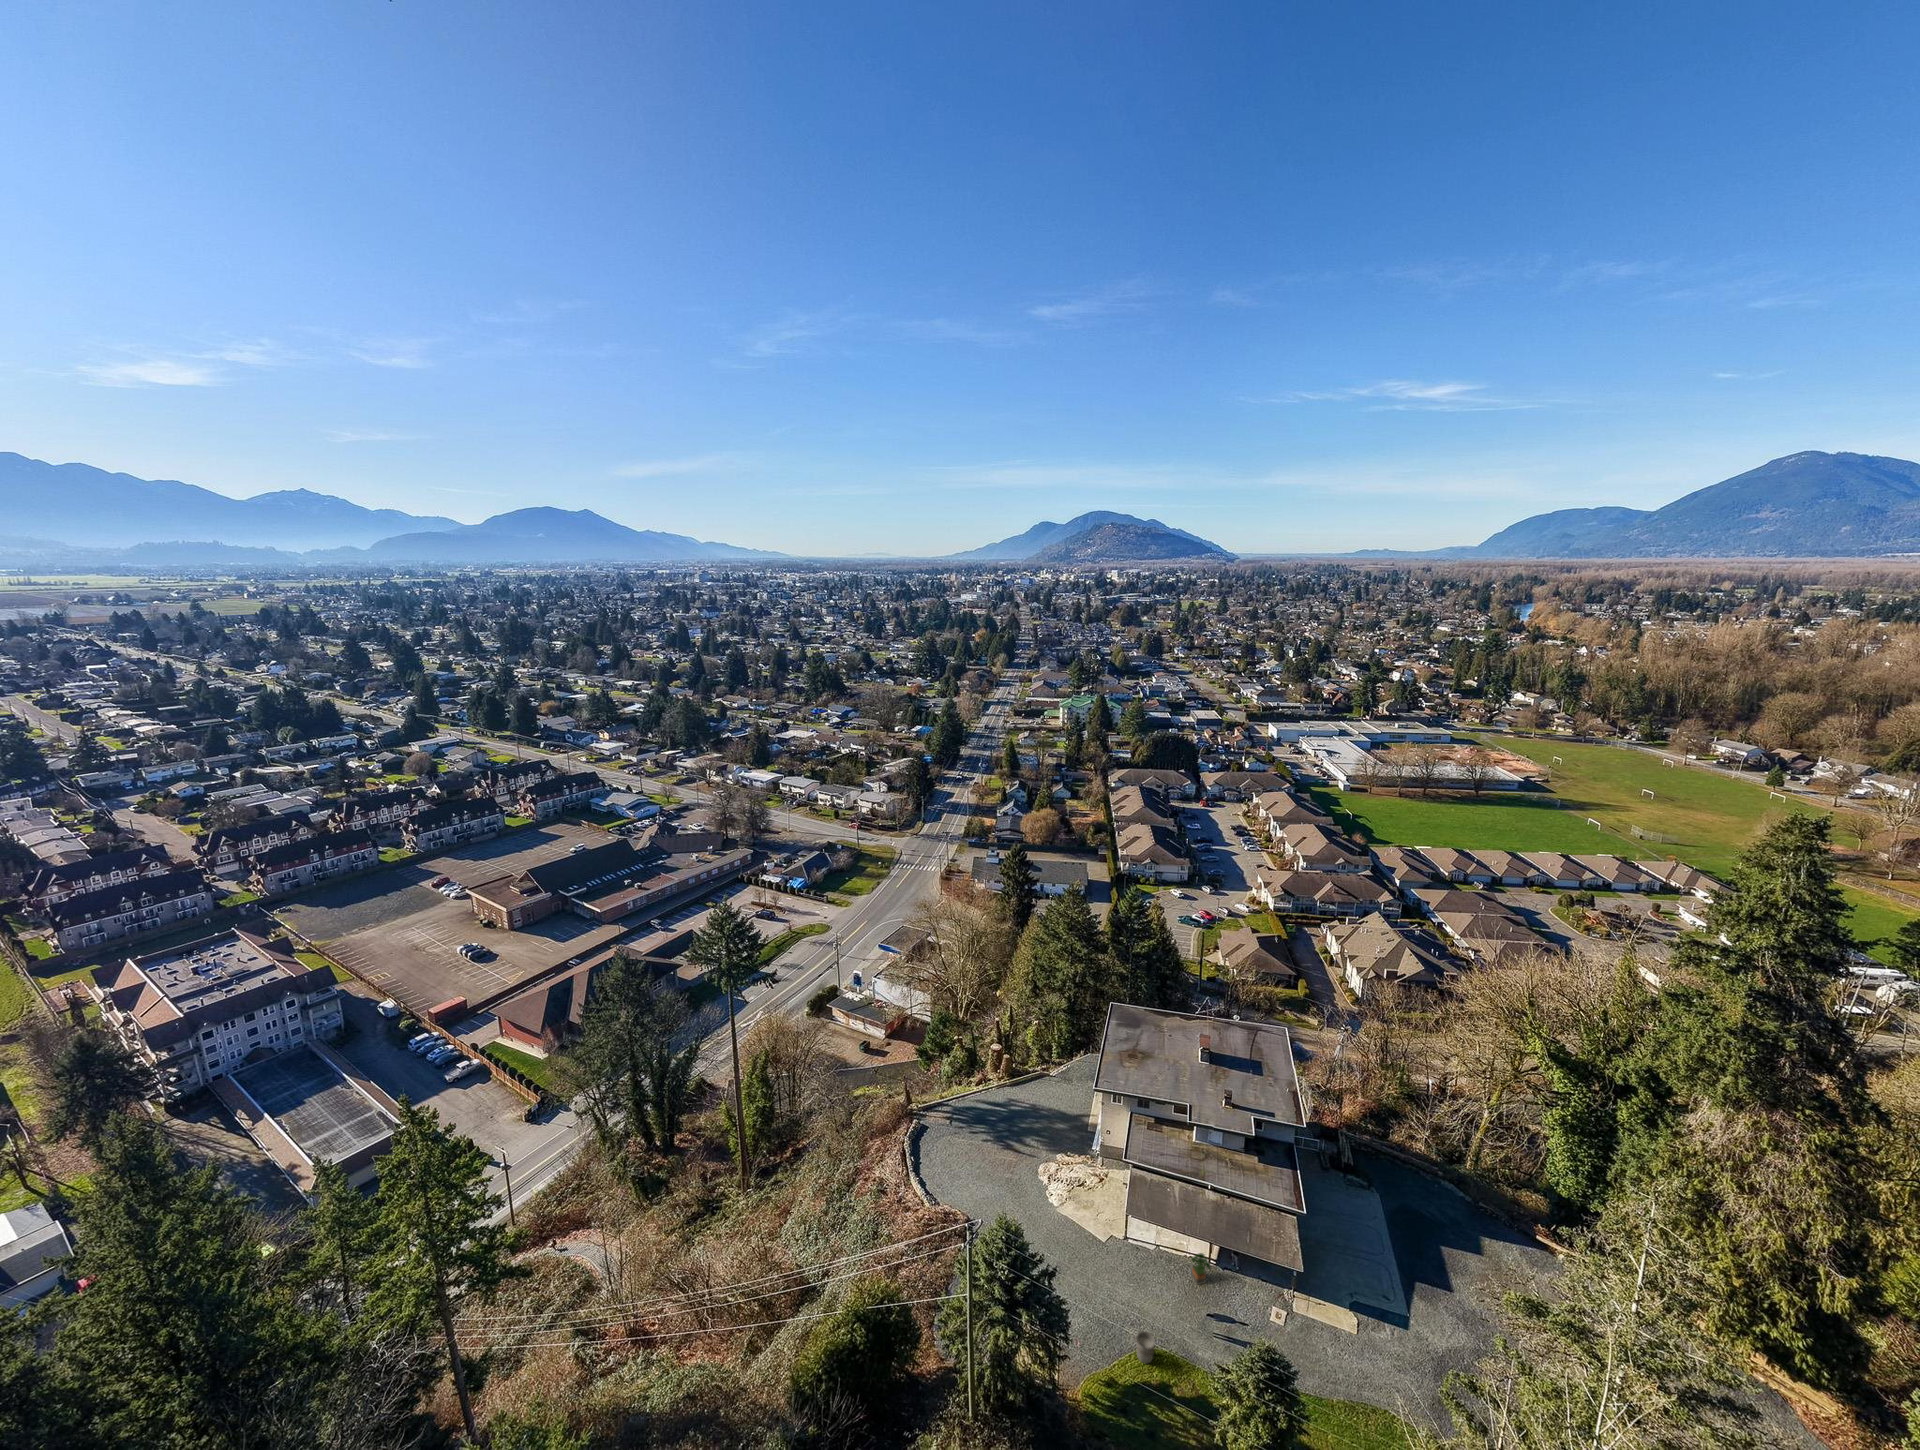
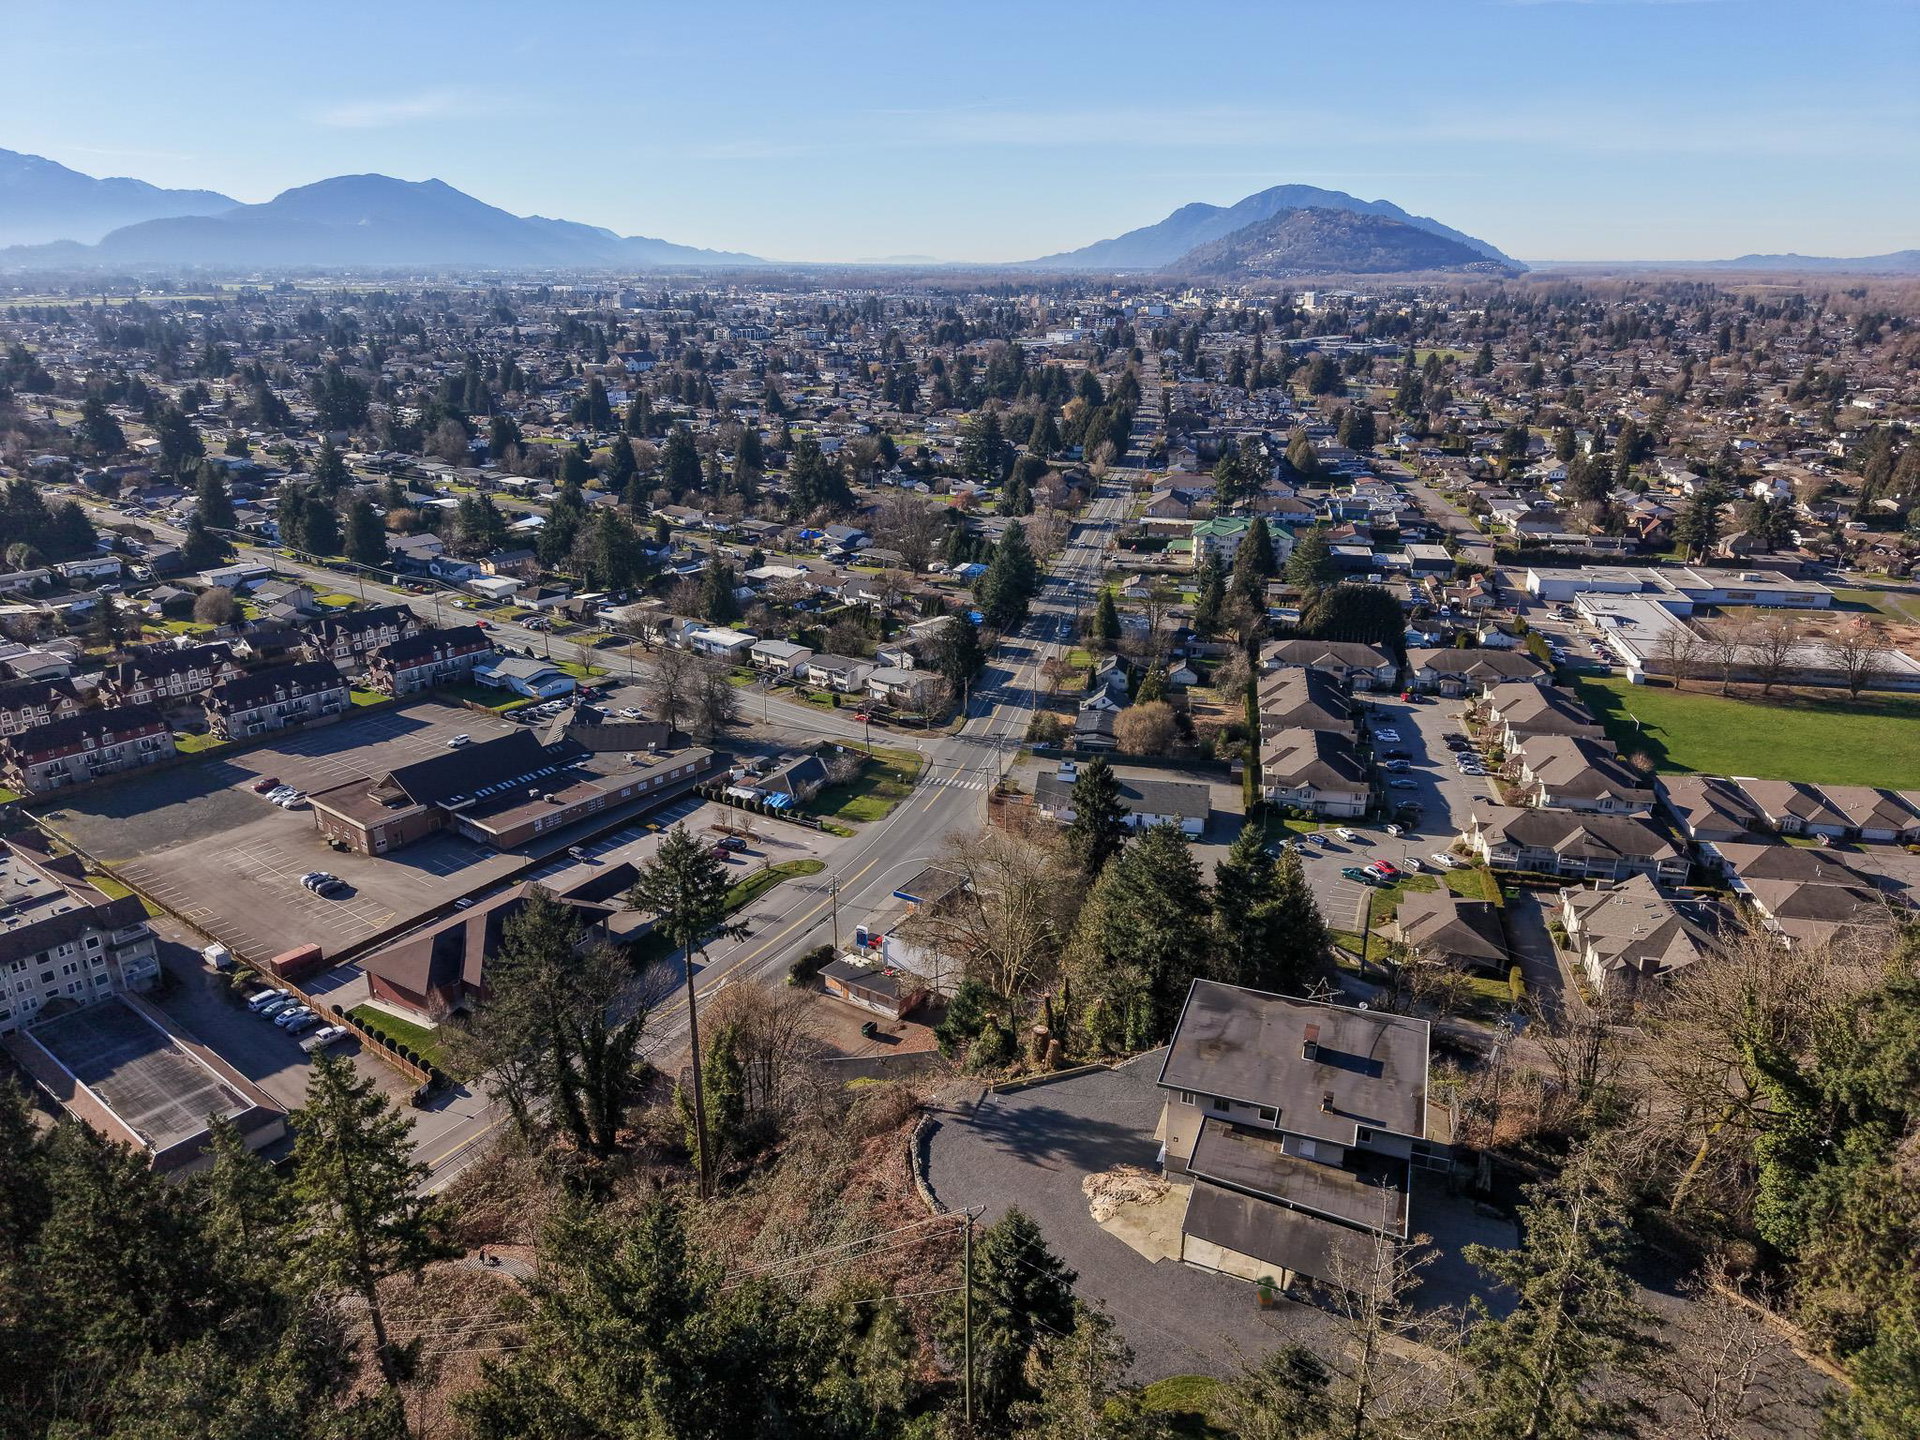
bucket: present [1136,1331,1155,1363] -> none [1171,1348,1195,1382]

